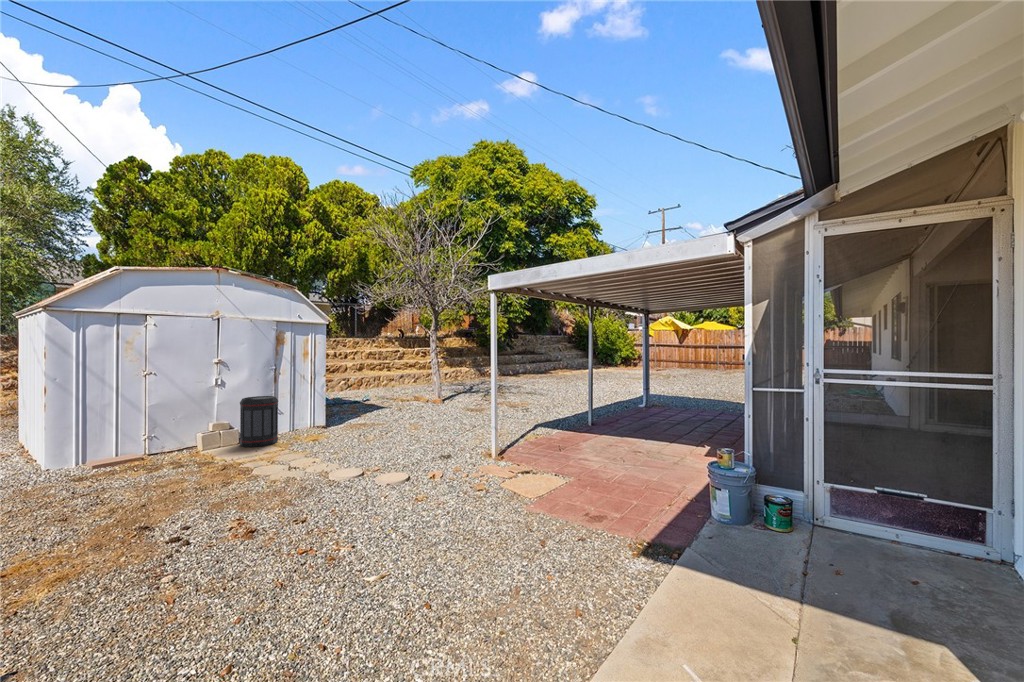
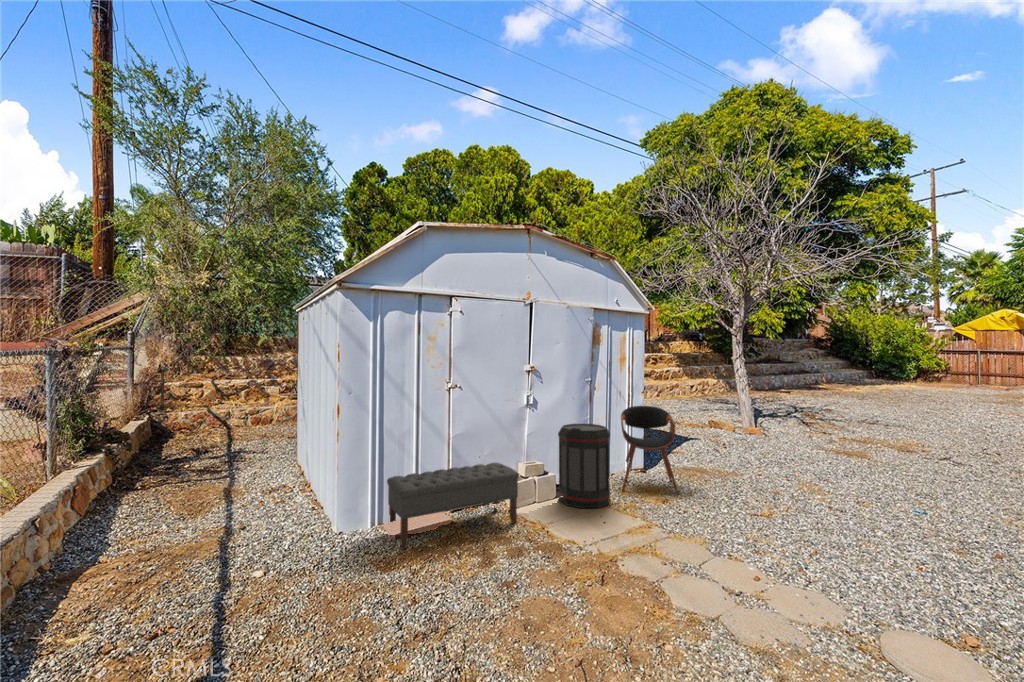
chair: none [292,384,335,437] -> present [621,406,679,494]
bench: none [89,422,197,475] -> present [387,463,519,549]

